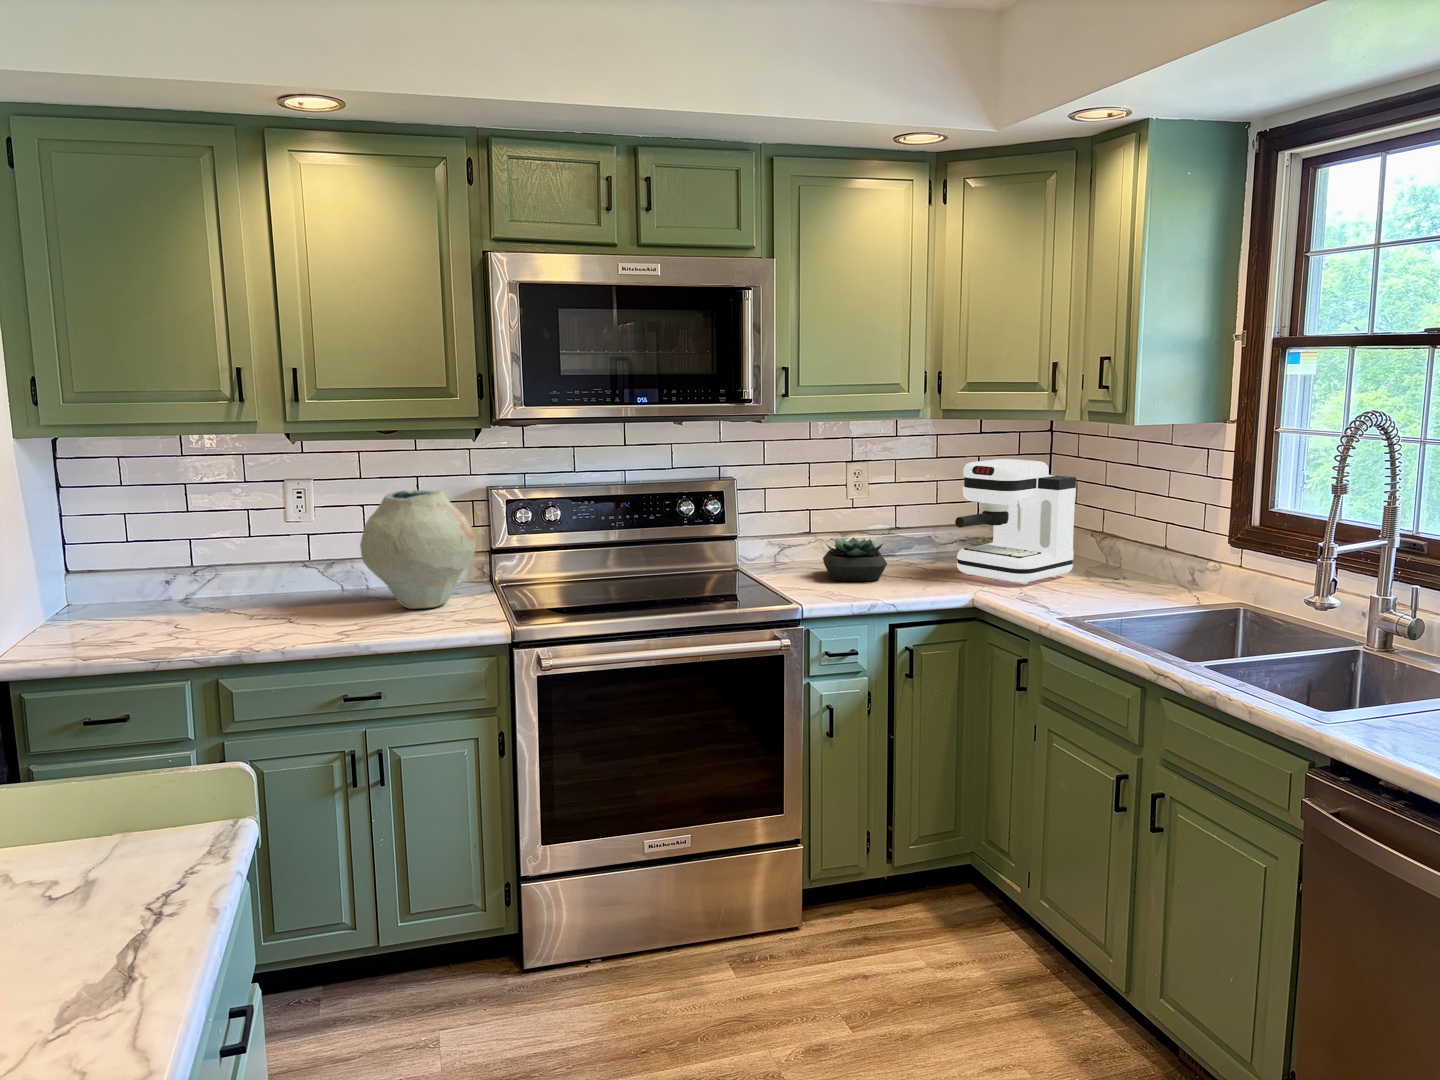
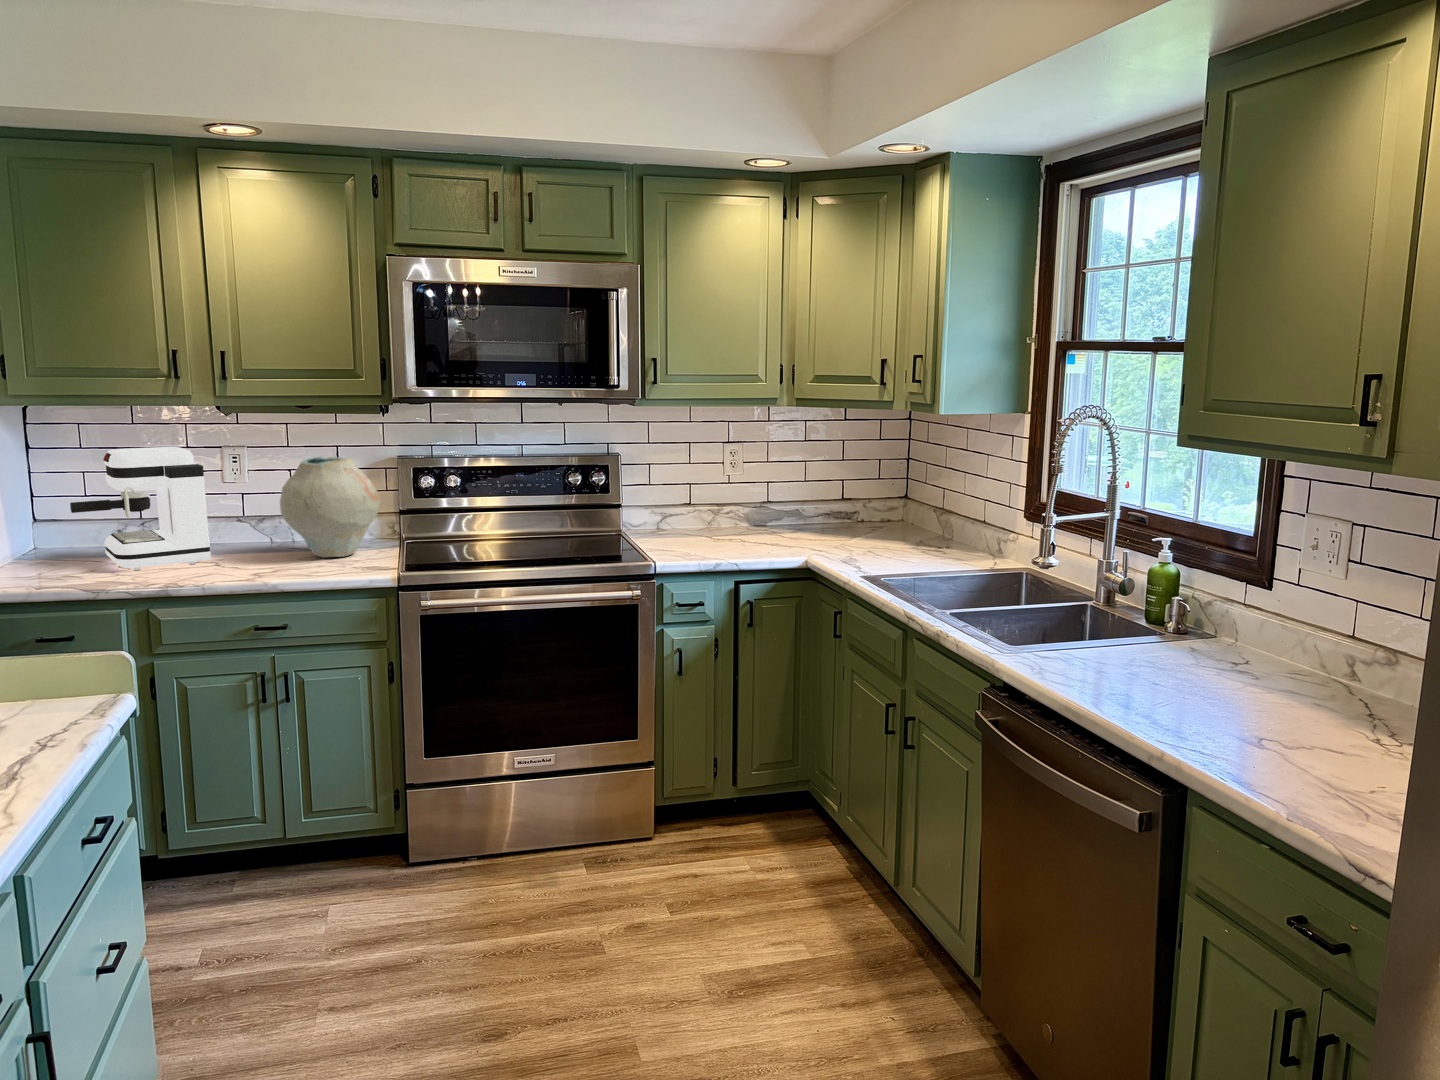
coffee maker: present [955,459,1076,585] -> present [70,447,210,570]
succulent plant: present [823,537,887,581] -> none [688,507,744,545]

